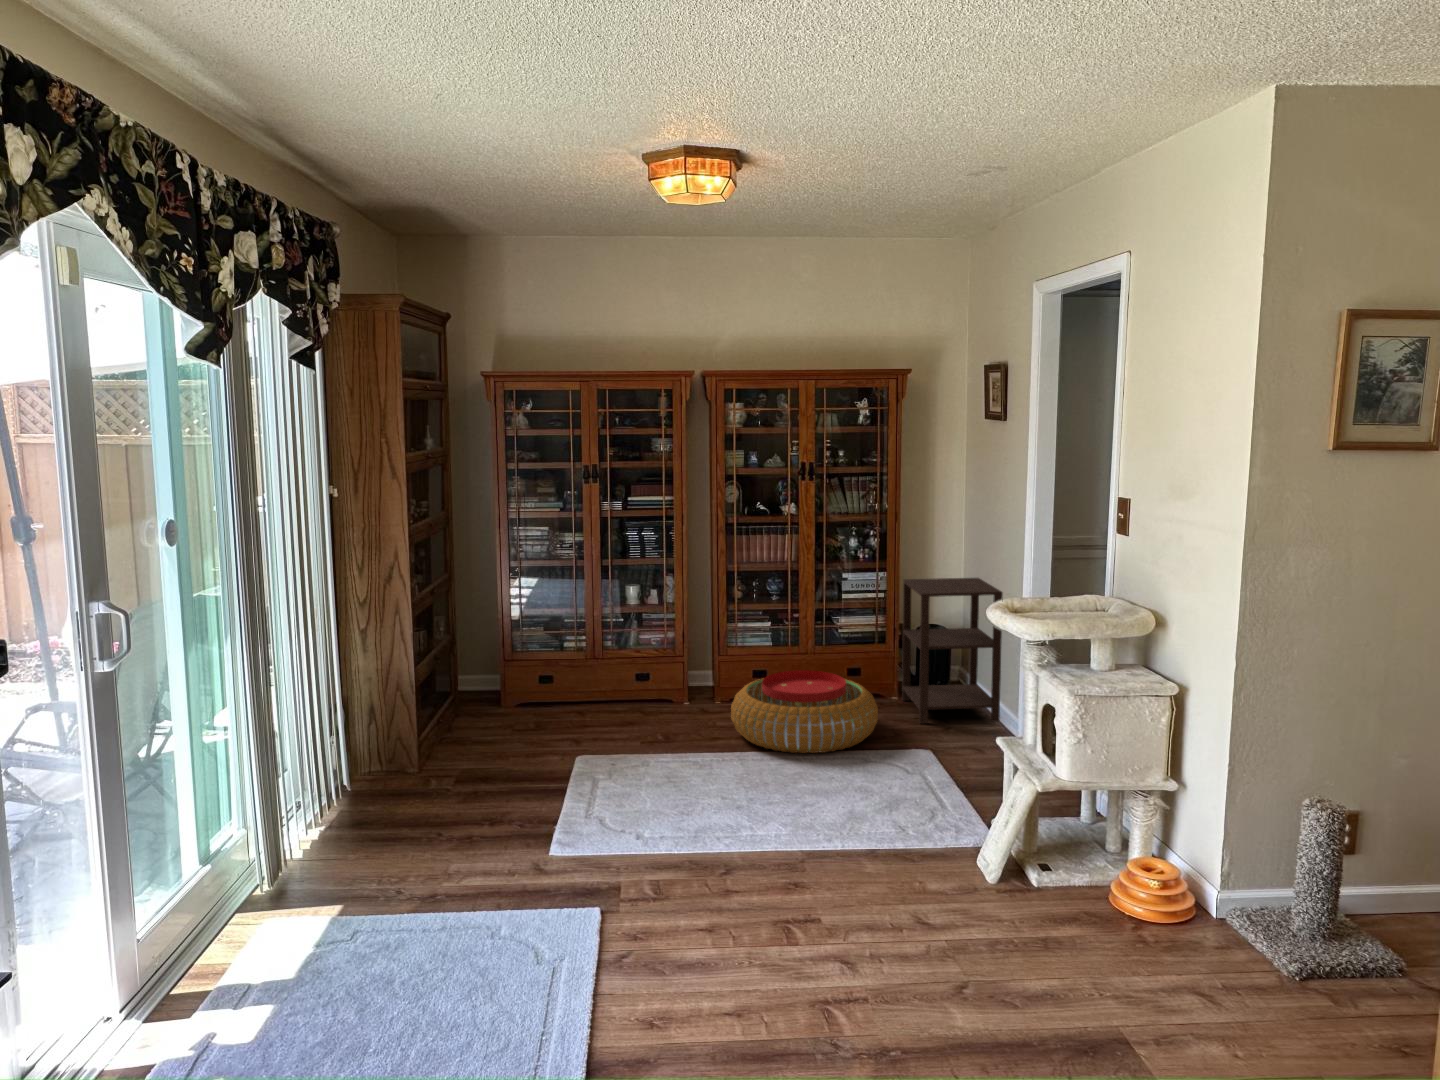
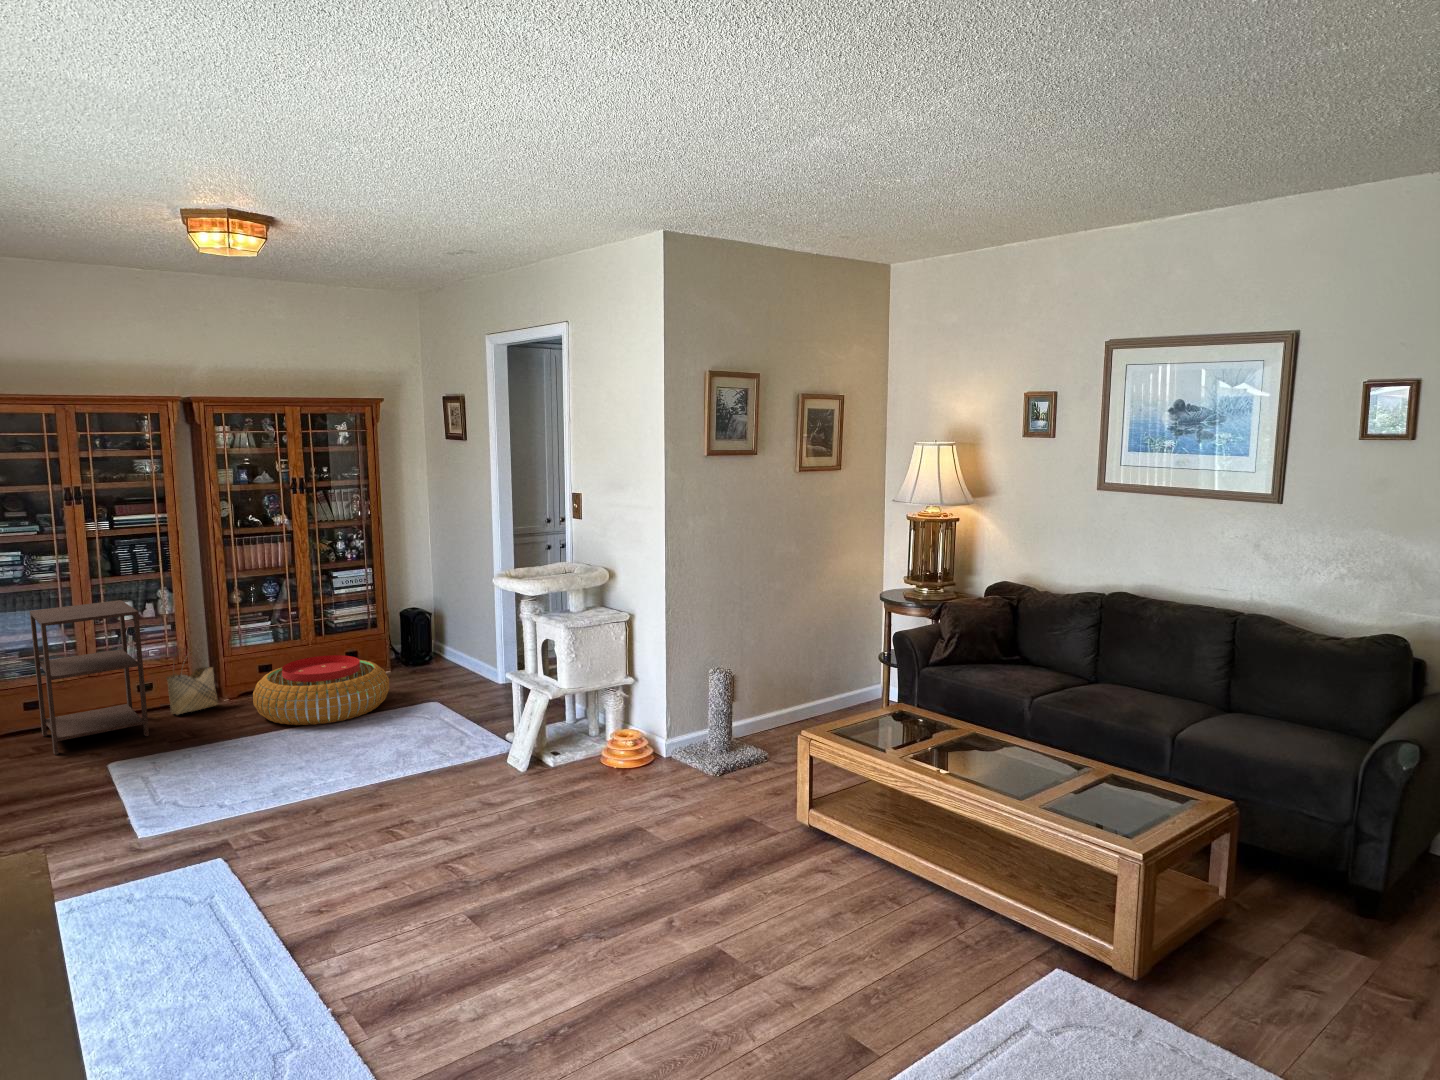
side table: present [902,578,1003,724] -> present [30,600,149,755]
woven basket: none [659,641,707,711] -> present [166,652,218,714]

